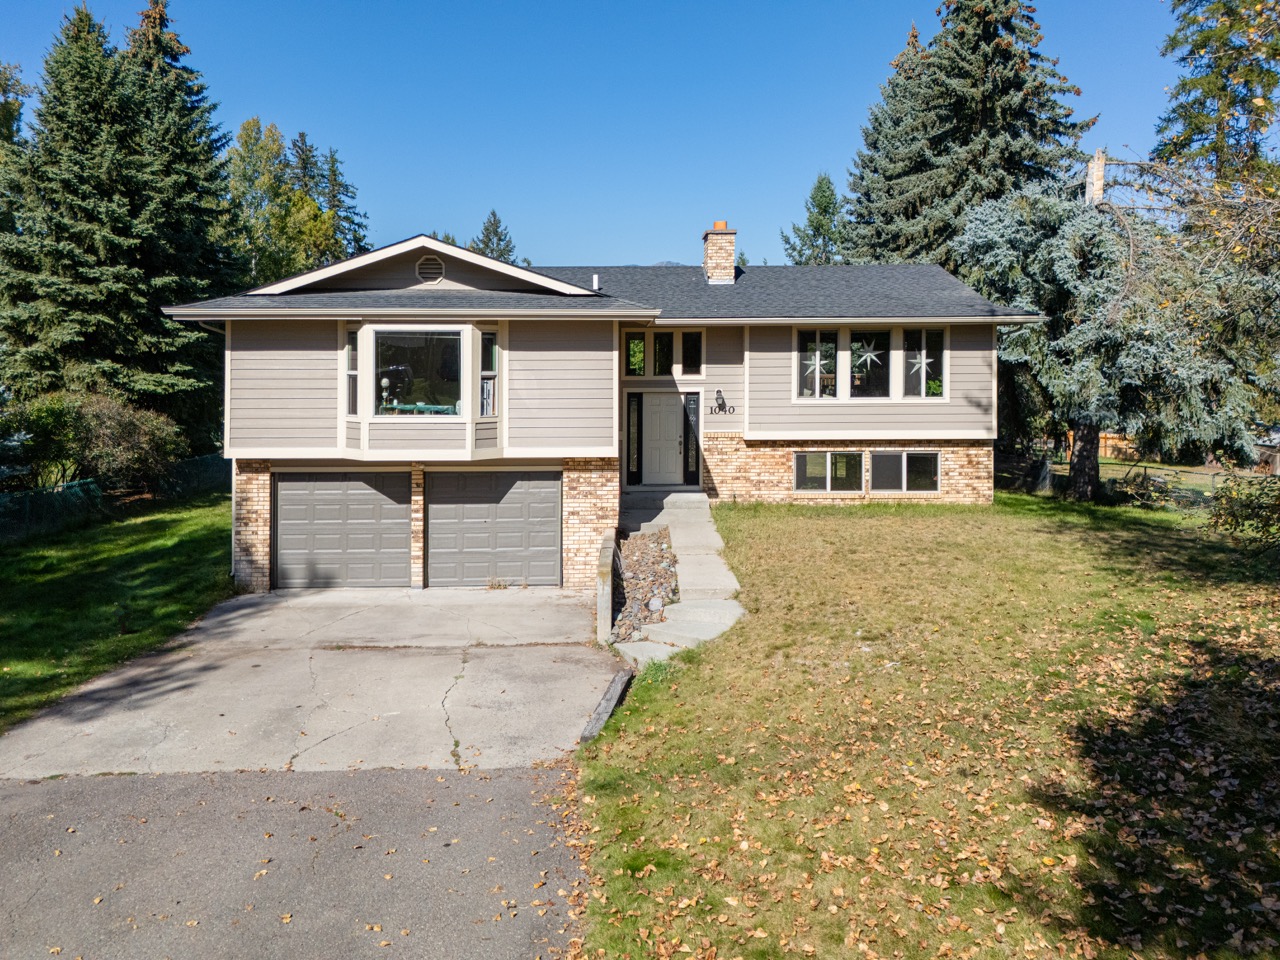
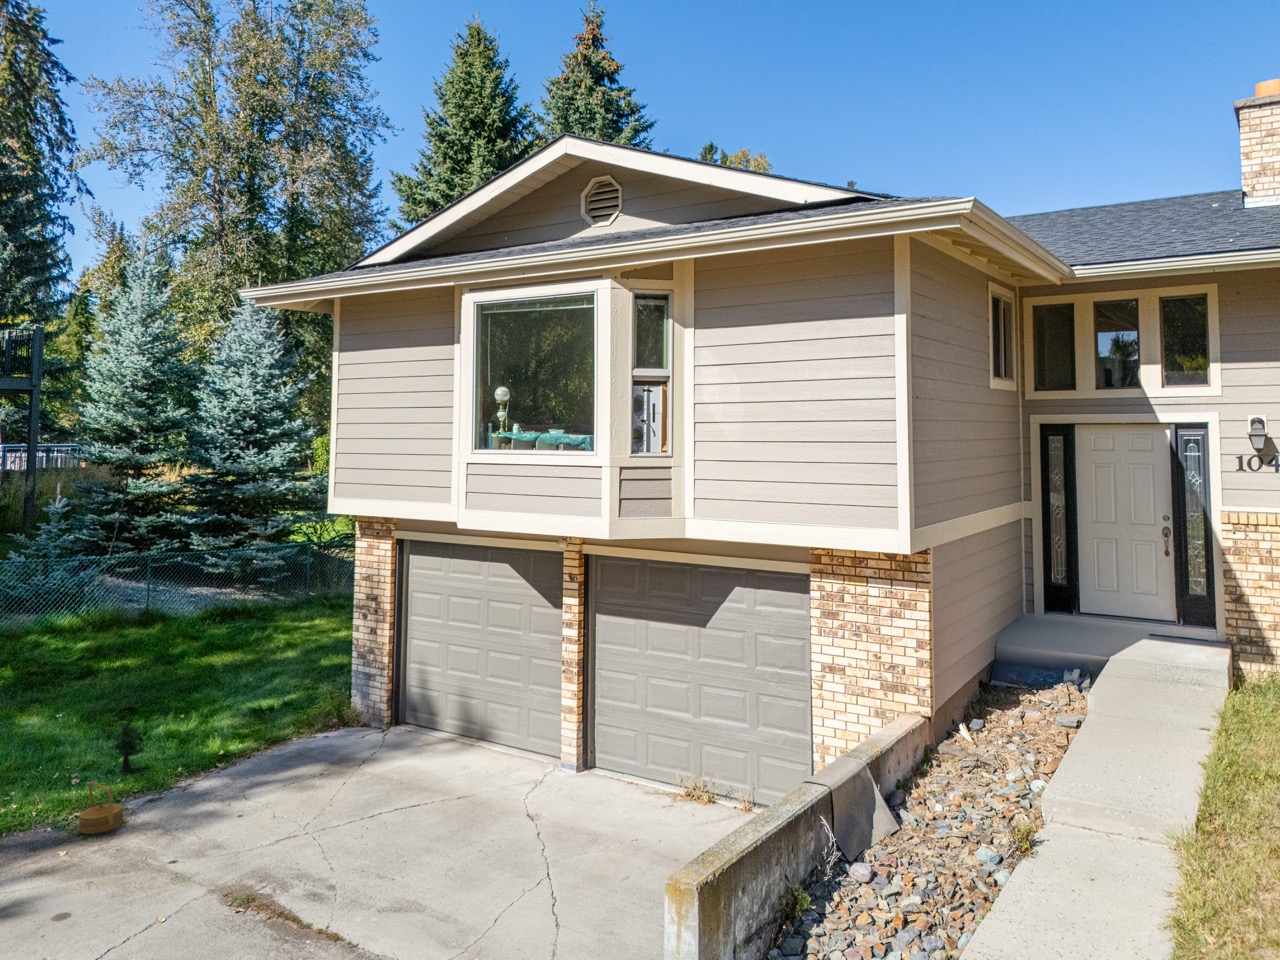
basket: none [160,621,189,651] -> present [78,781,124,834]

